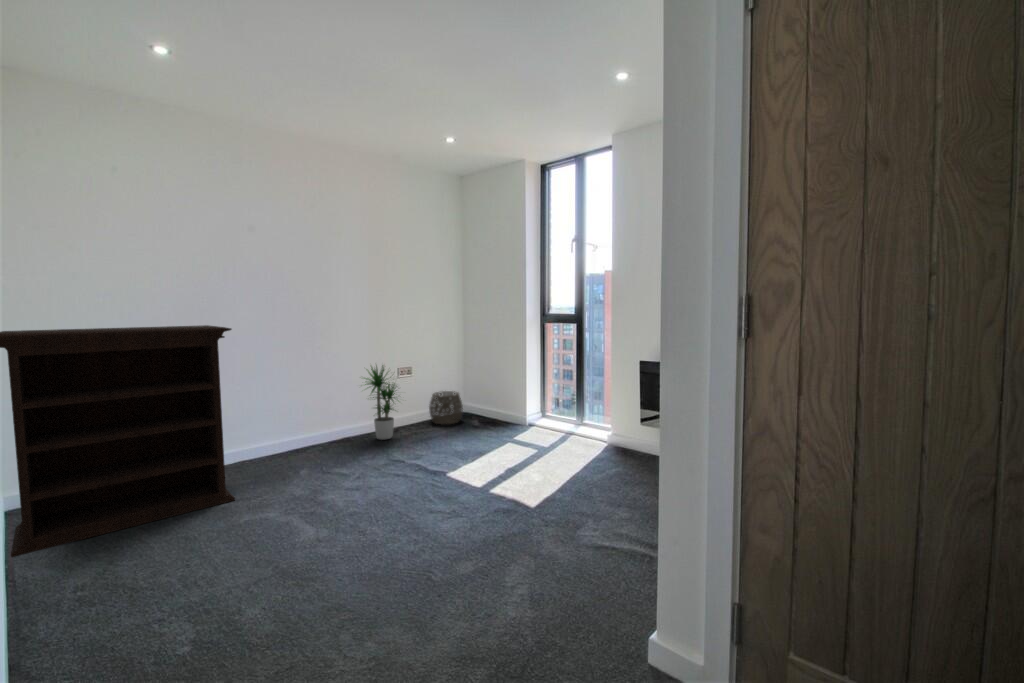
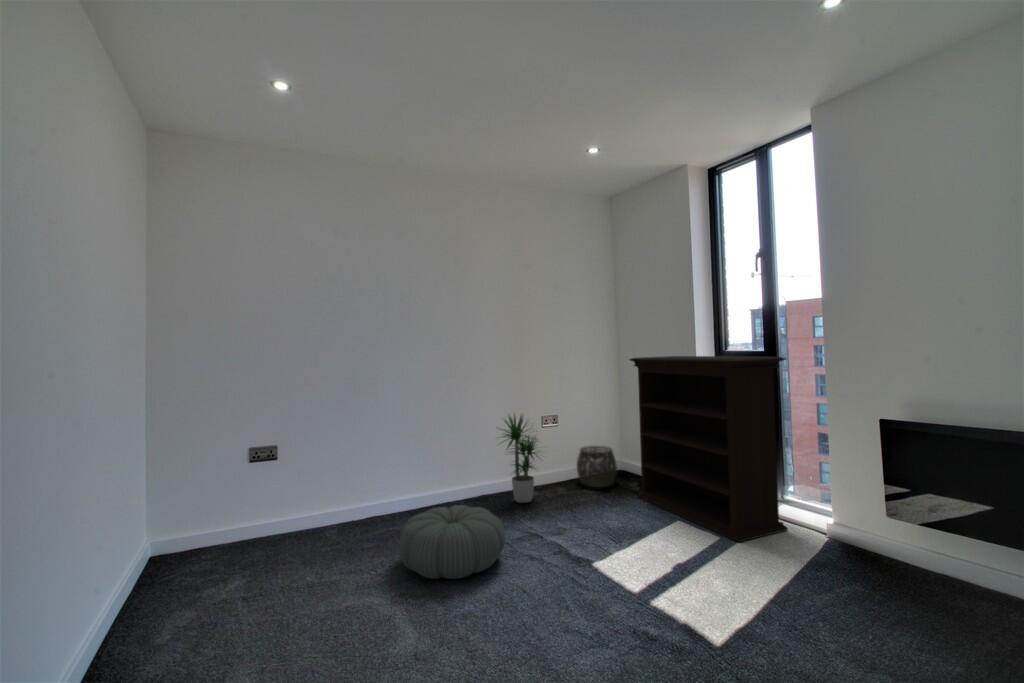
bookshelf: present [0,325,235,557] -> present [629,356,788,542]
pouf: none [282,440,375,496] -> present [399,505,505,579]

